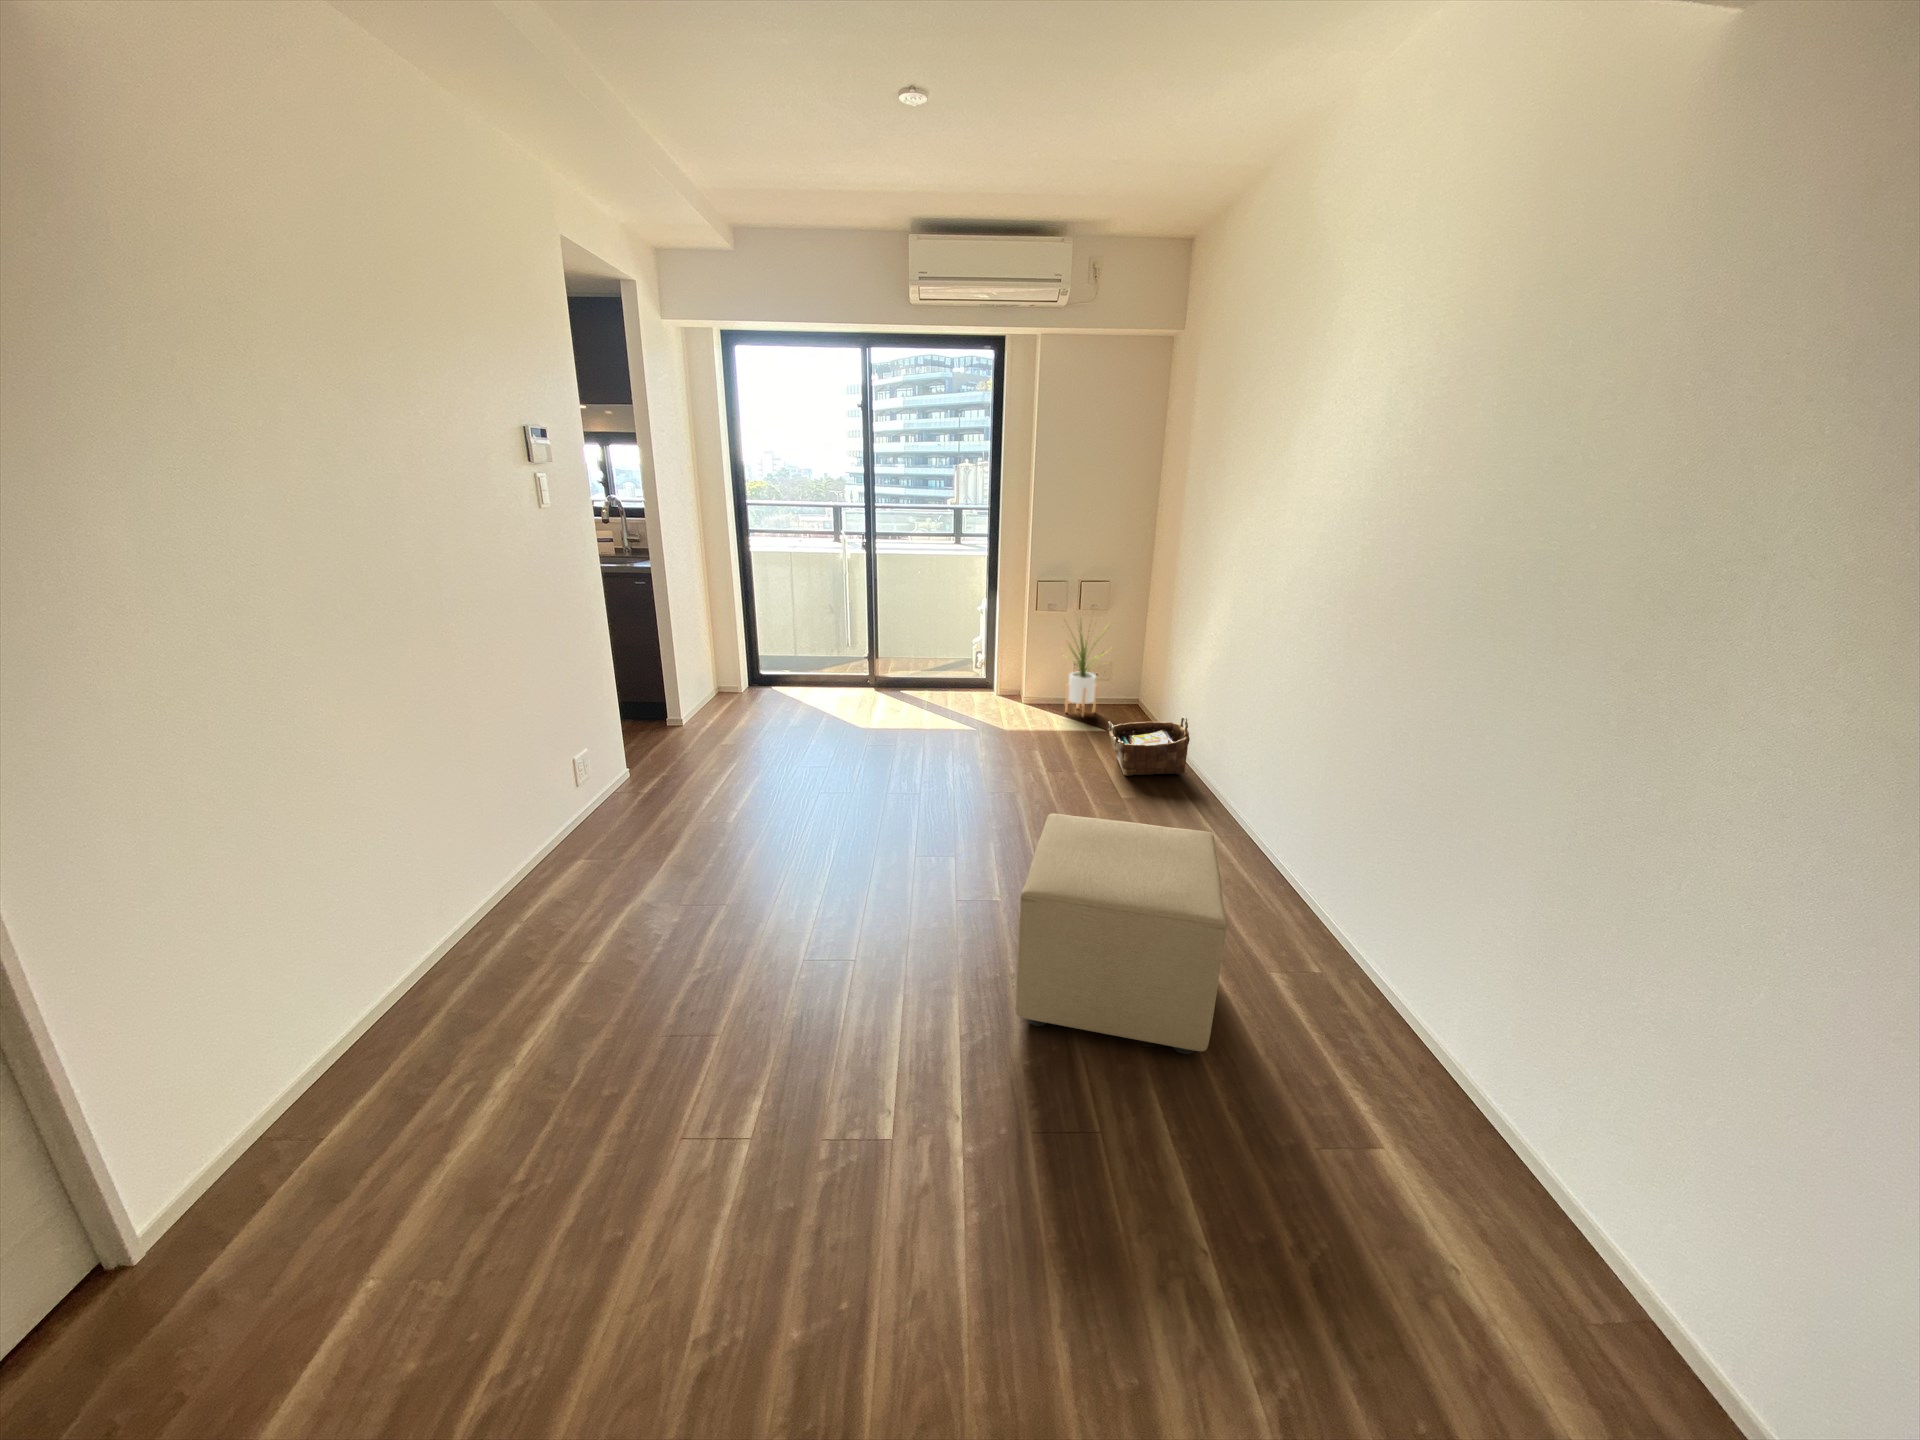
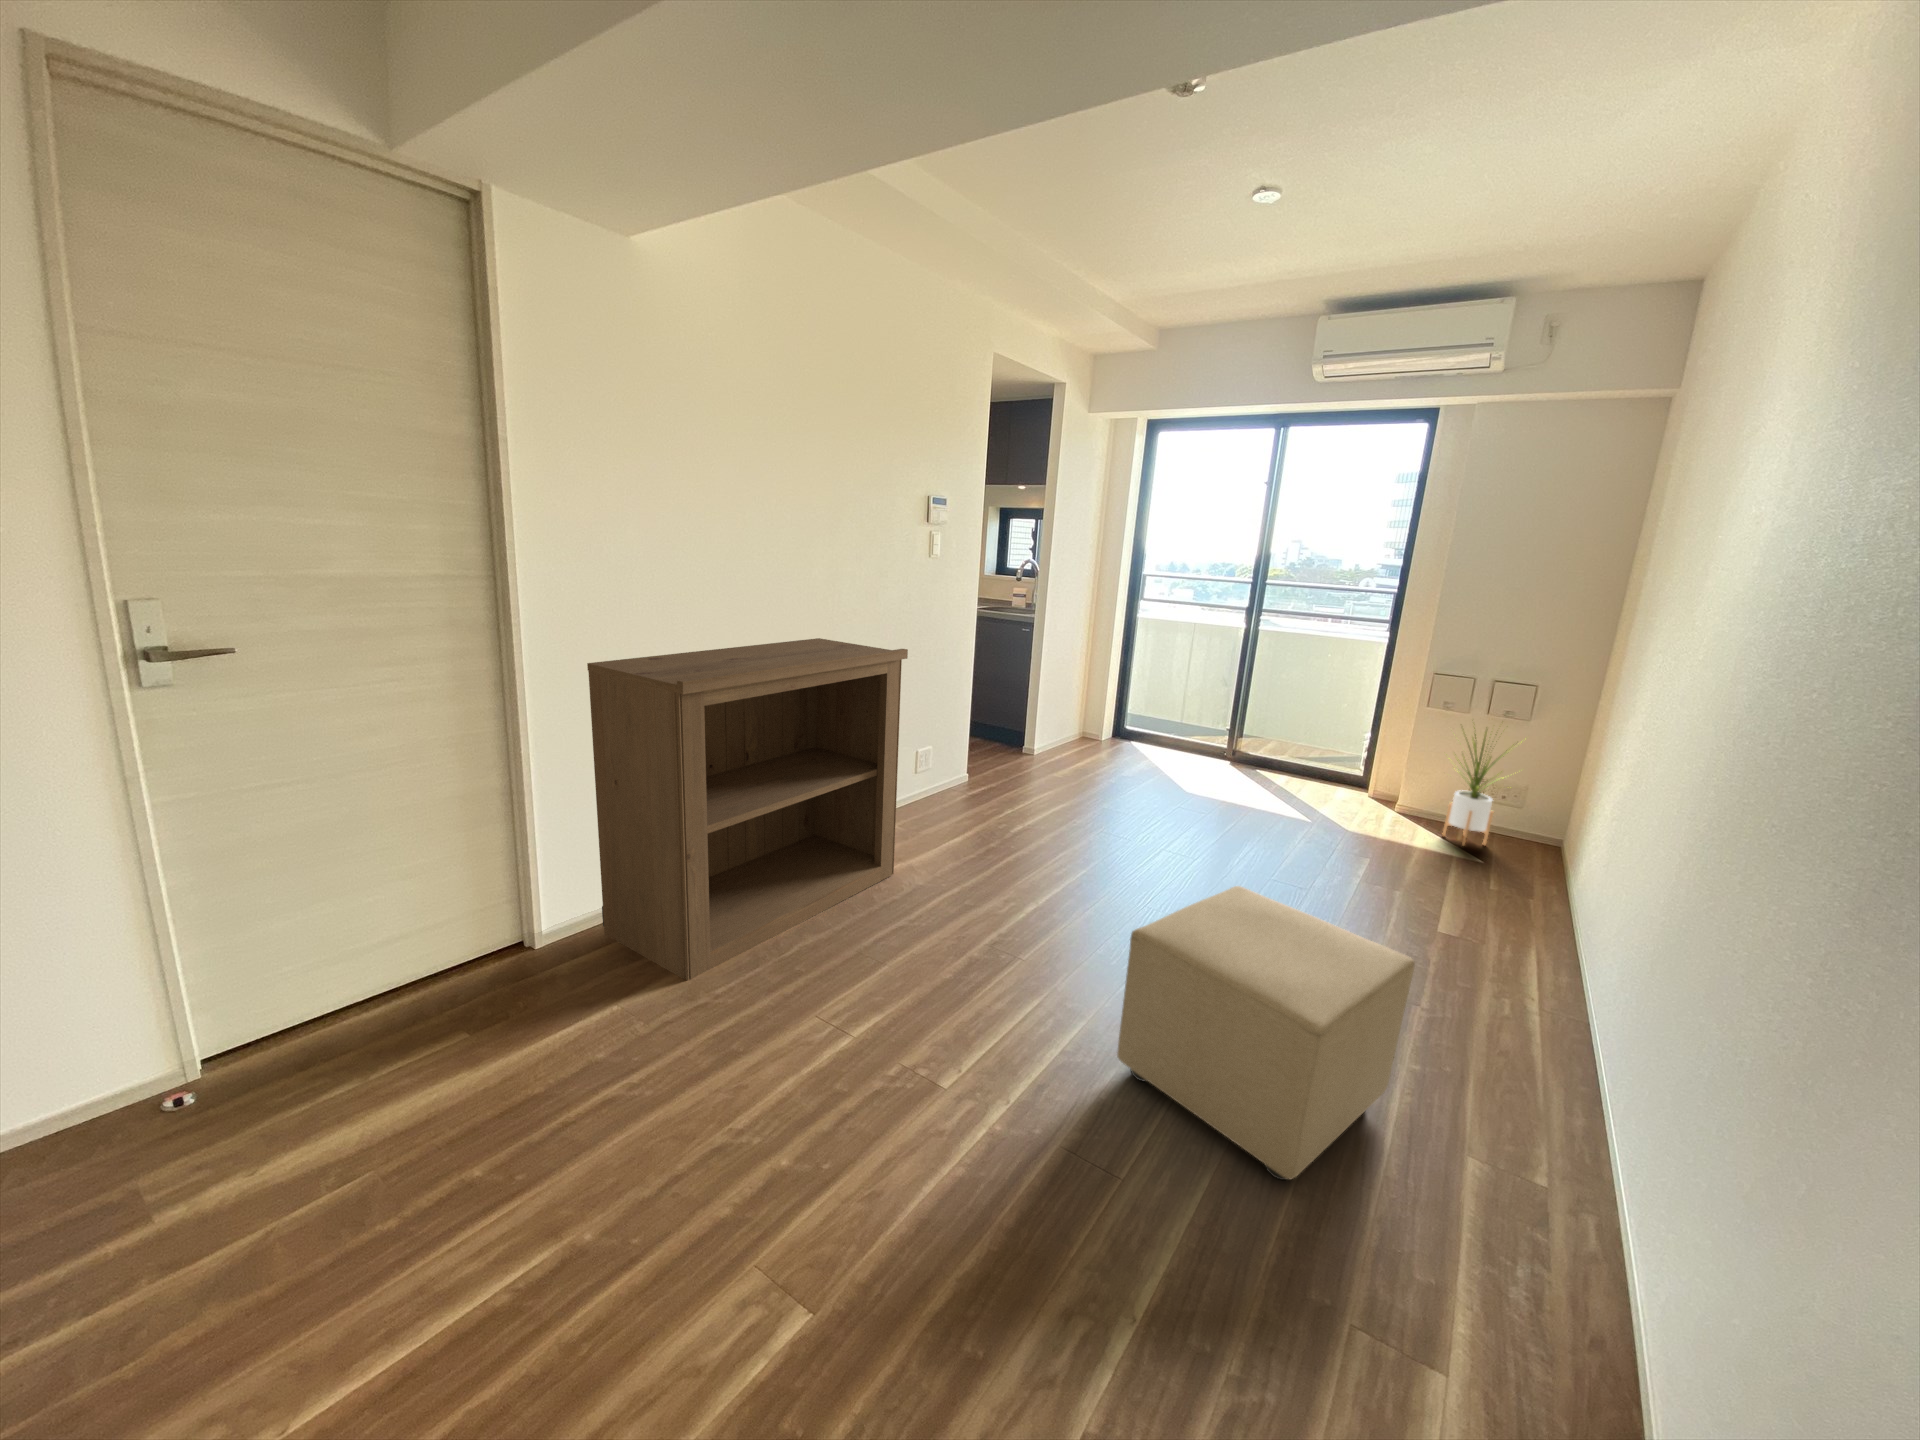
bookshelf: none [59,640,633,1200] -> present [587,638,908,981]
woven basket: present [1108,716,1190,776] -> none [1456,847,1578,937]

